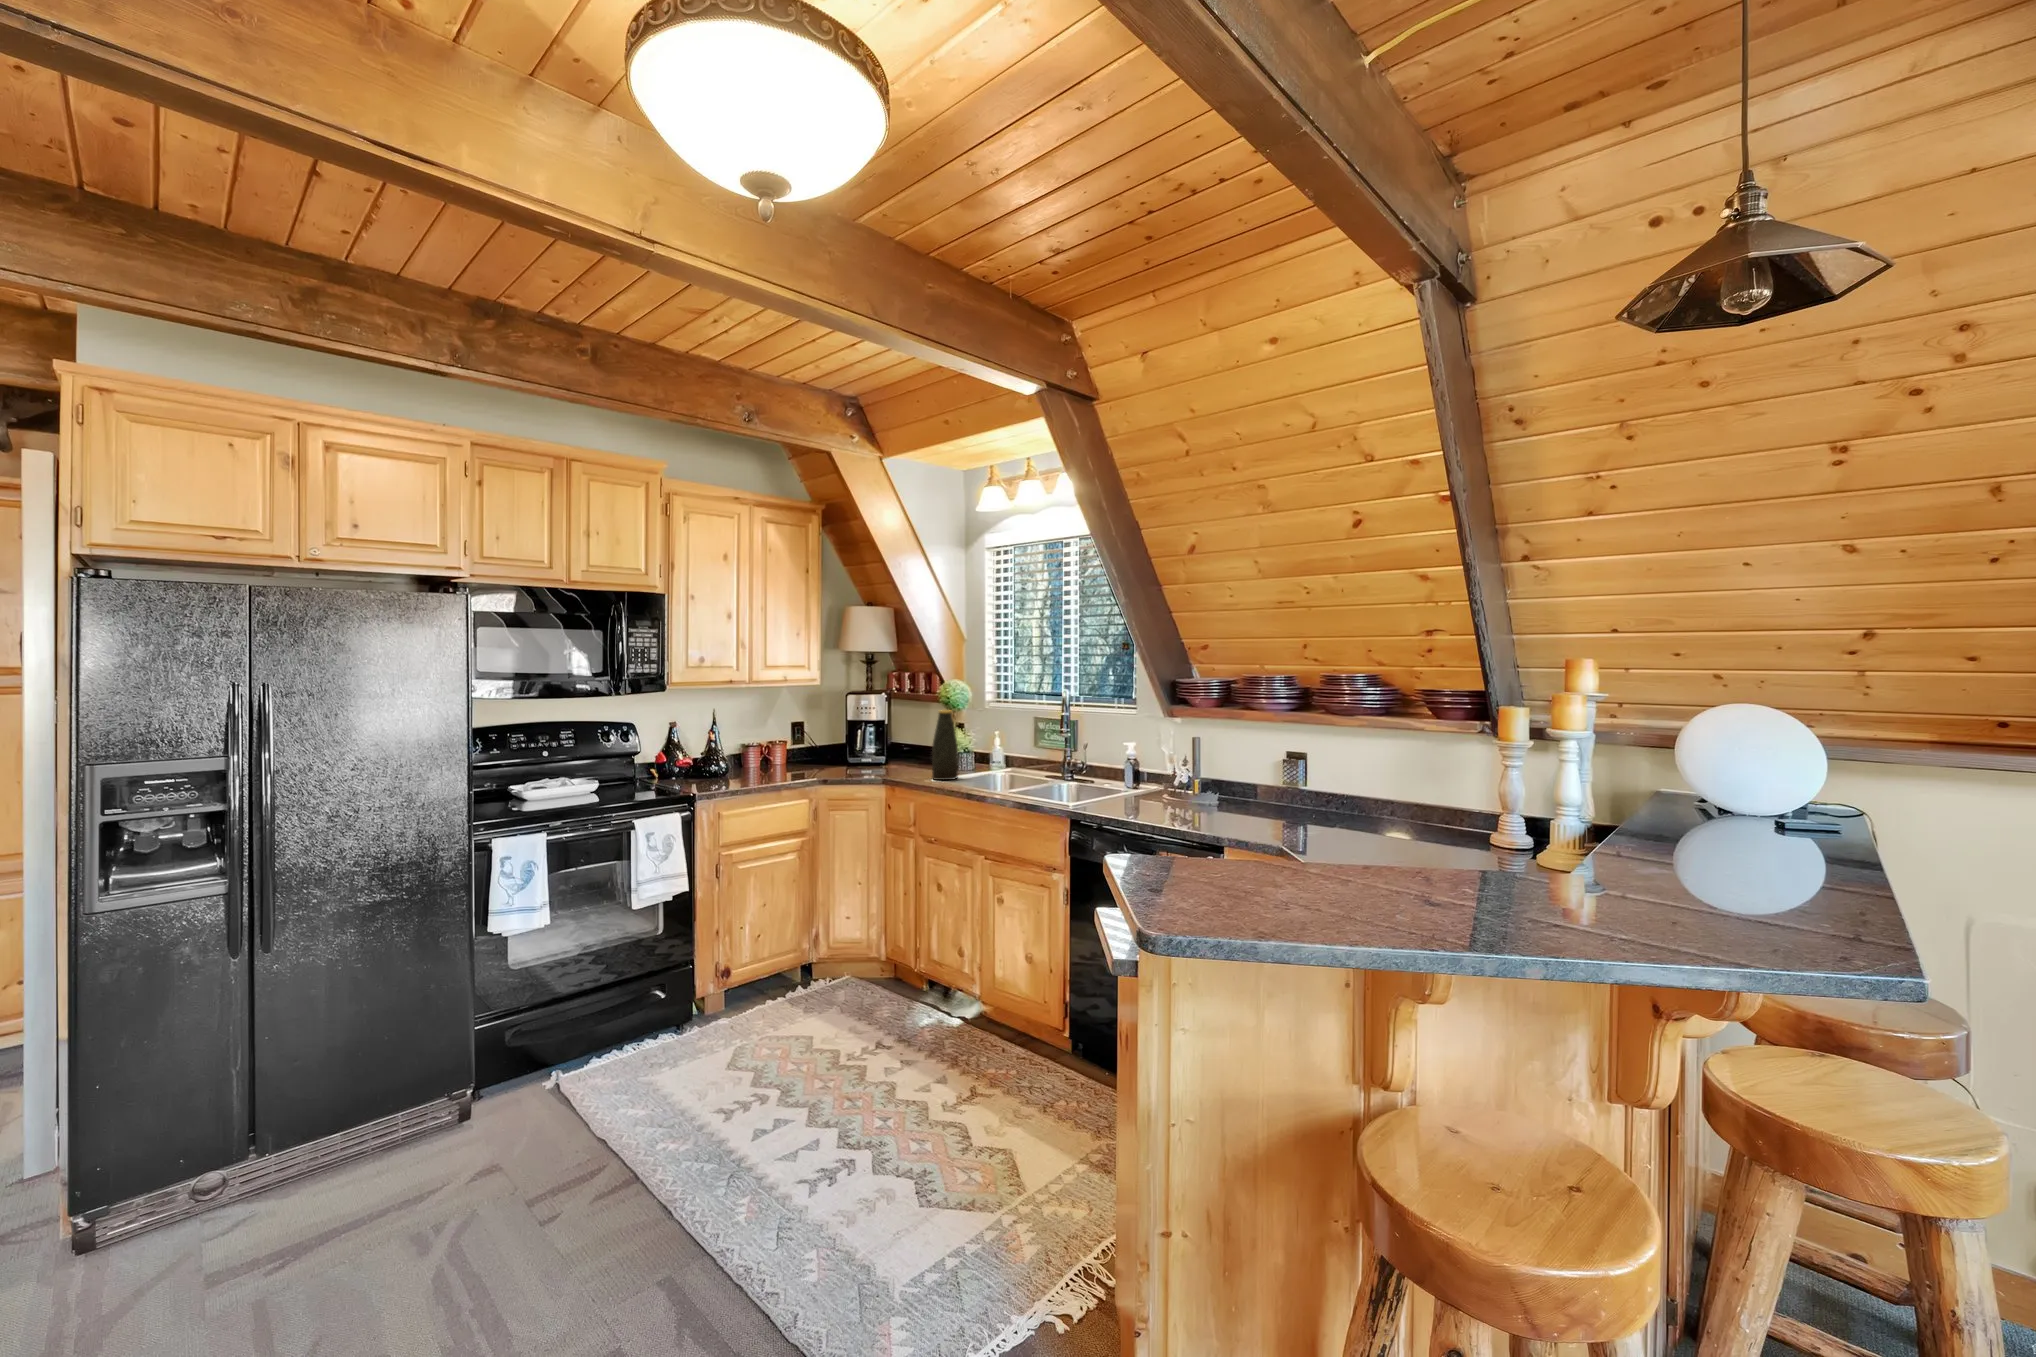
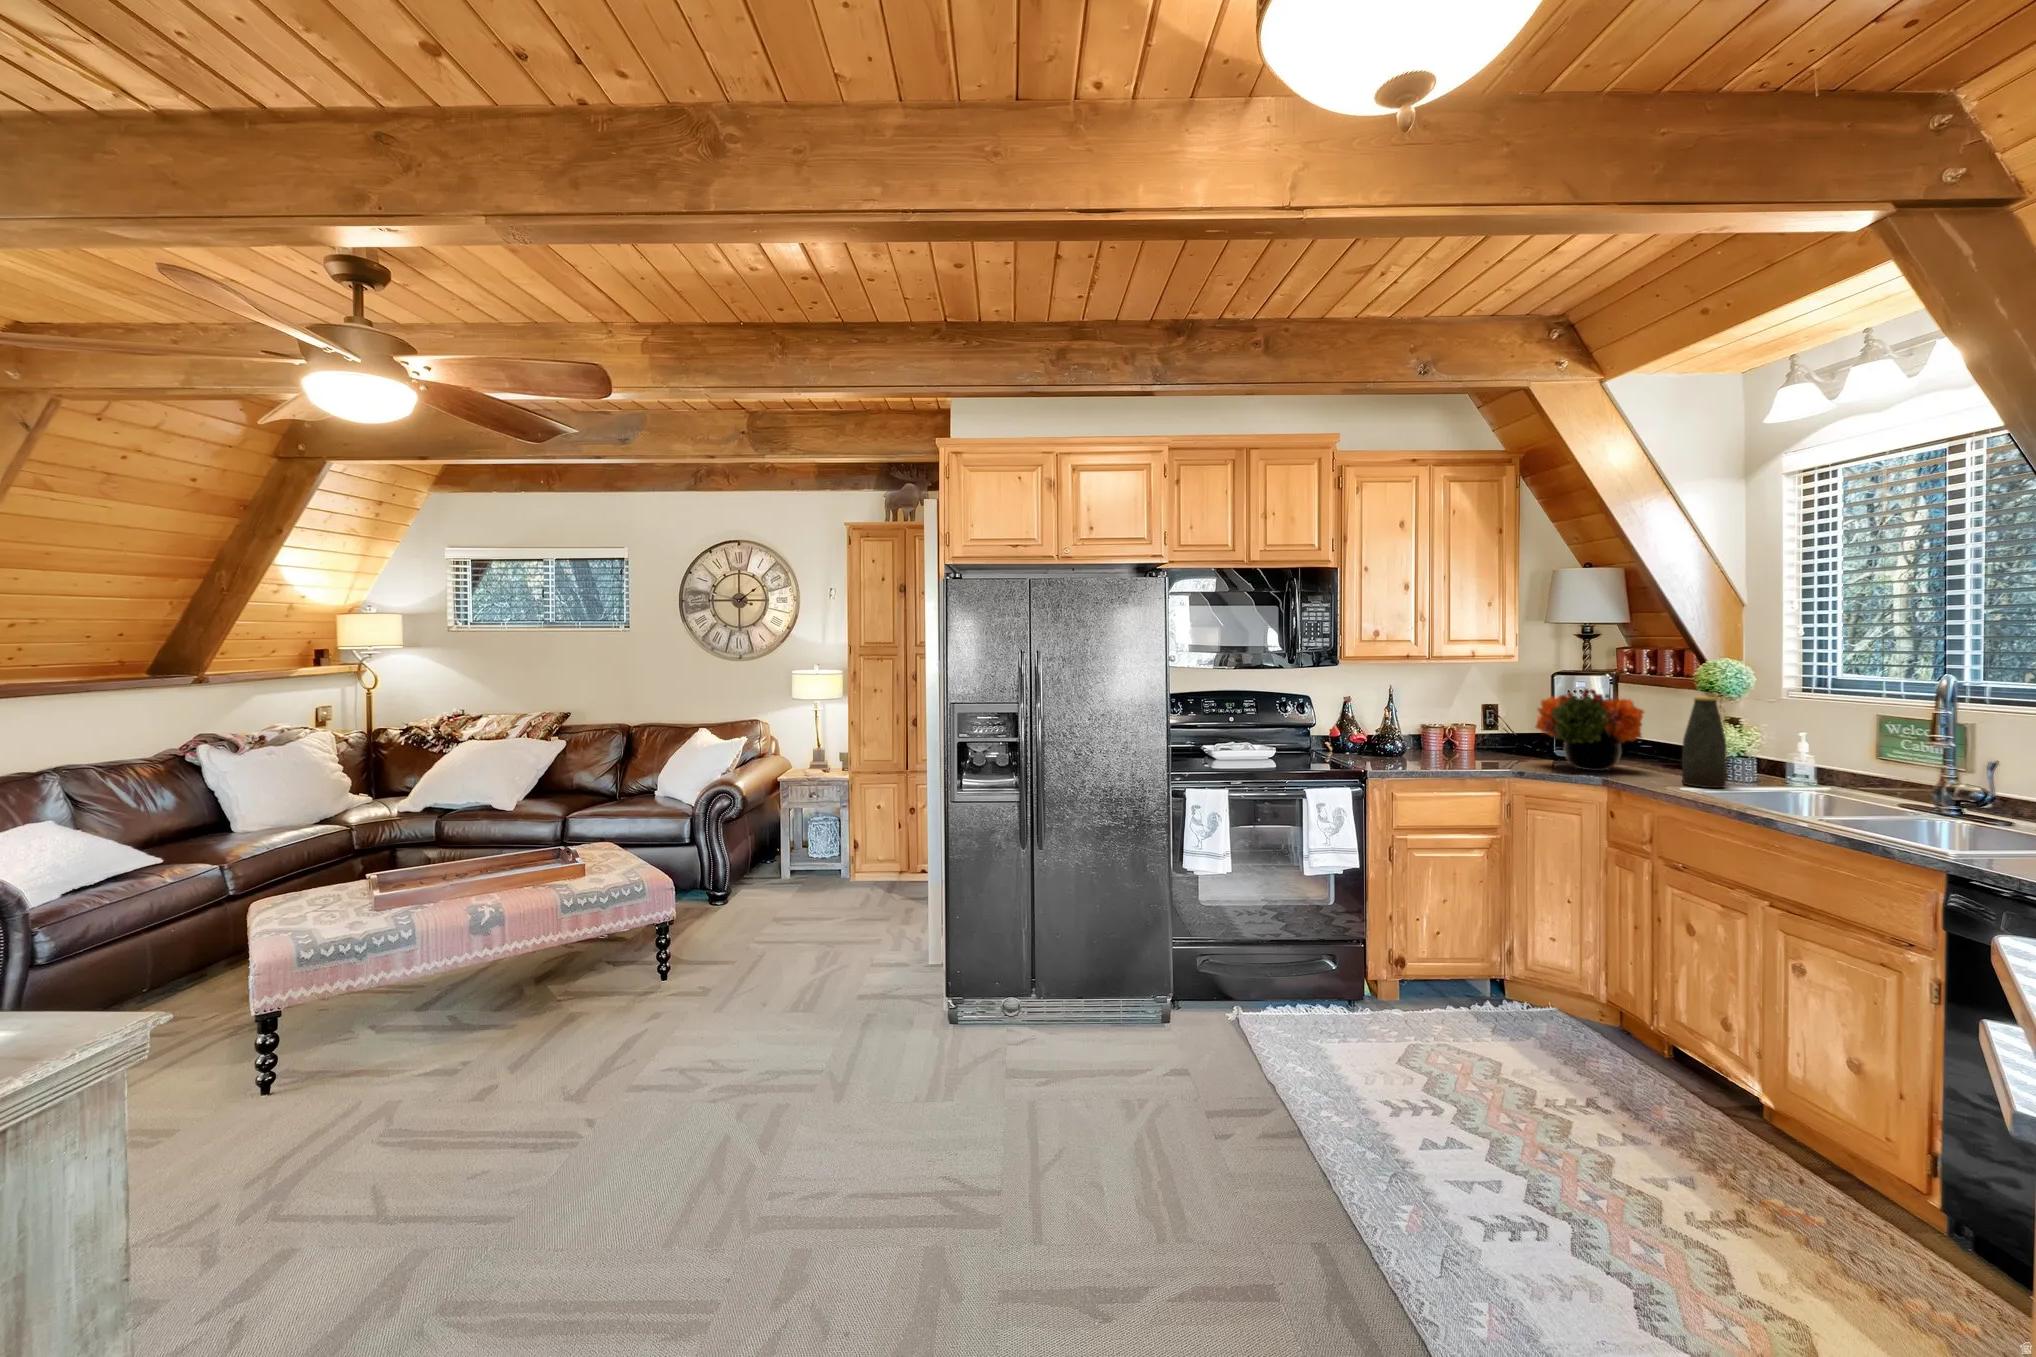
flower arrangement: none [832,706,909,774] -> present [1536,688,1644,771]

